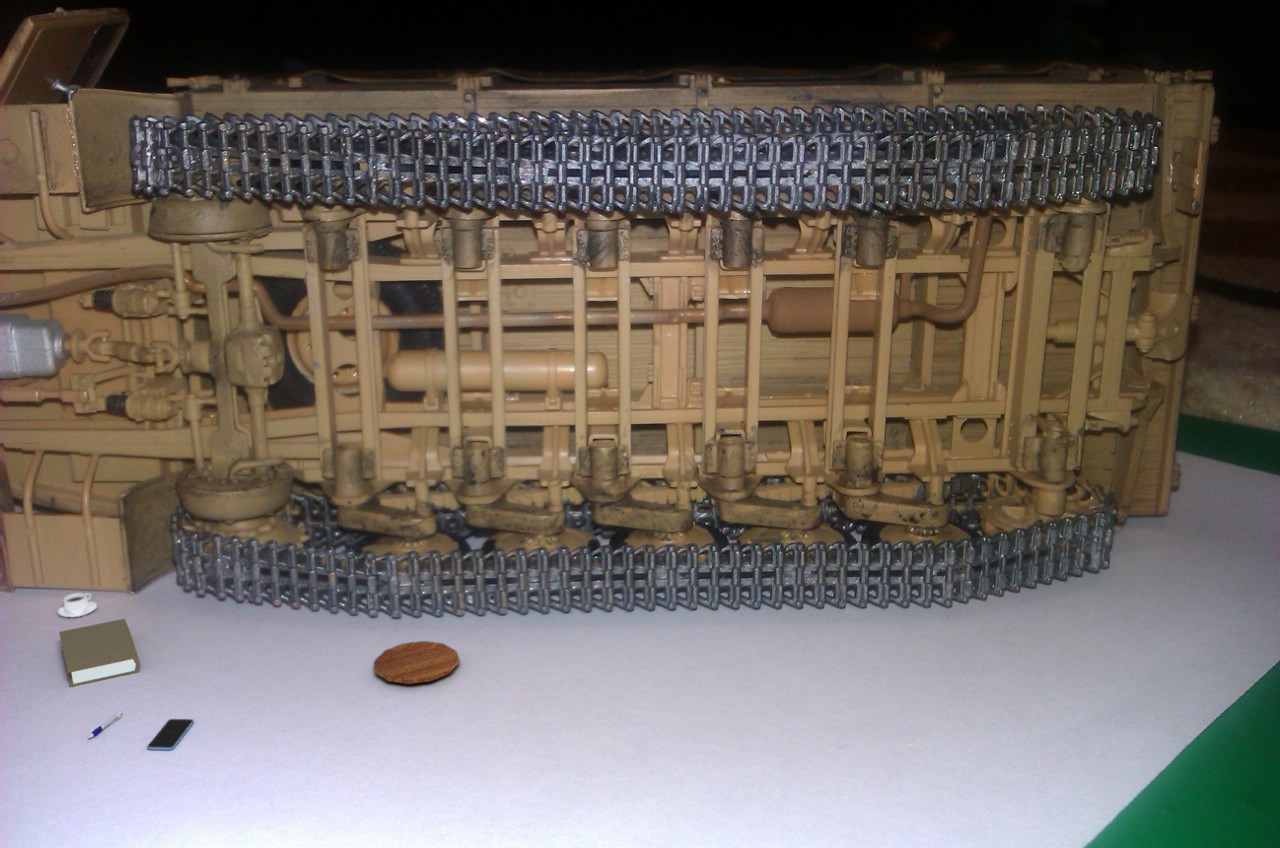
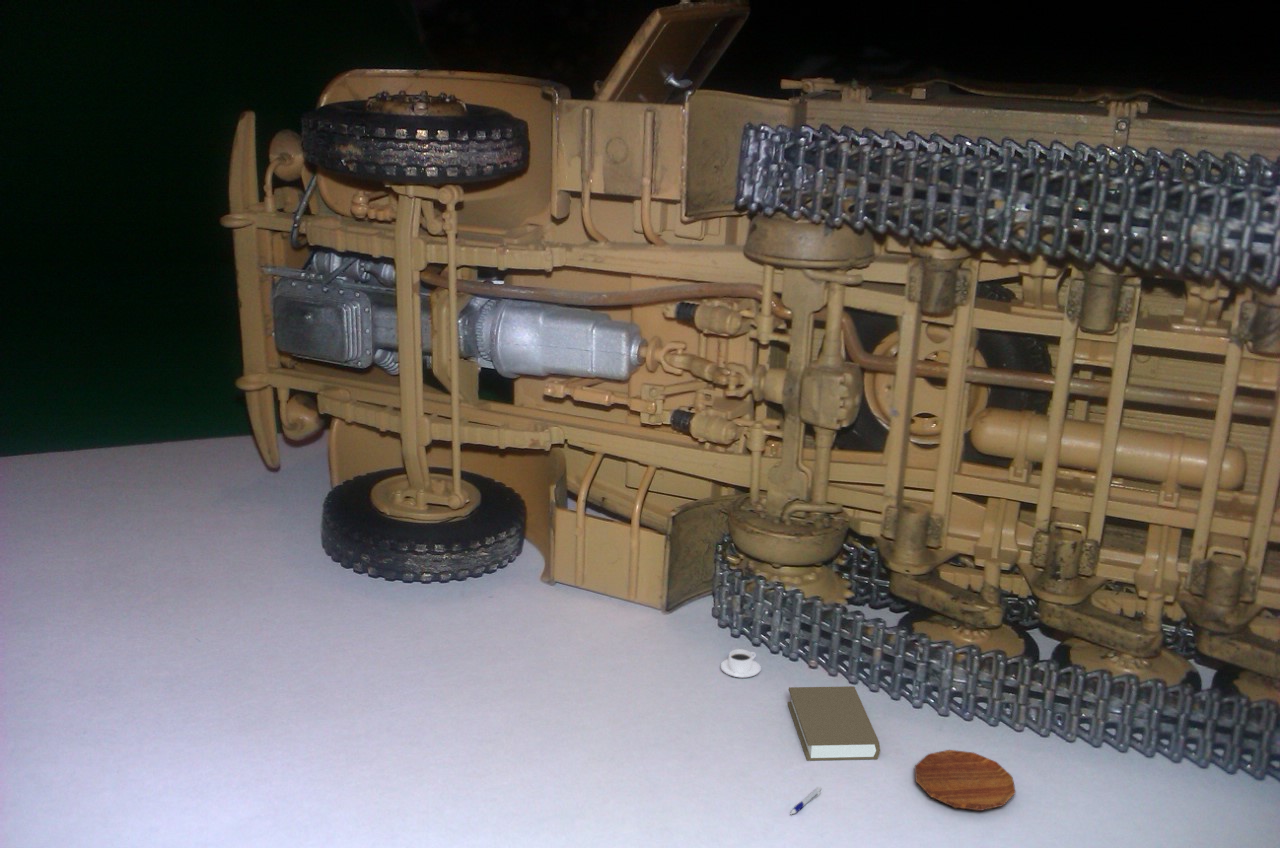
coffee cup: present [58,593,97,617] -> present [721,649,761,678]
book: present [59,619,140,687] -> present [788,686,880,761]
pen: present [88,711,122,739] -> present [791,787,821,814]
smartphone: present [147,719,194,750] -> none [667,782,716,822]

